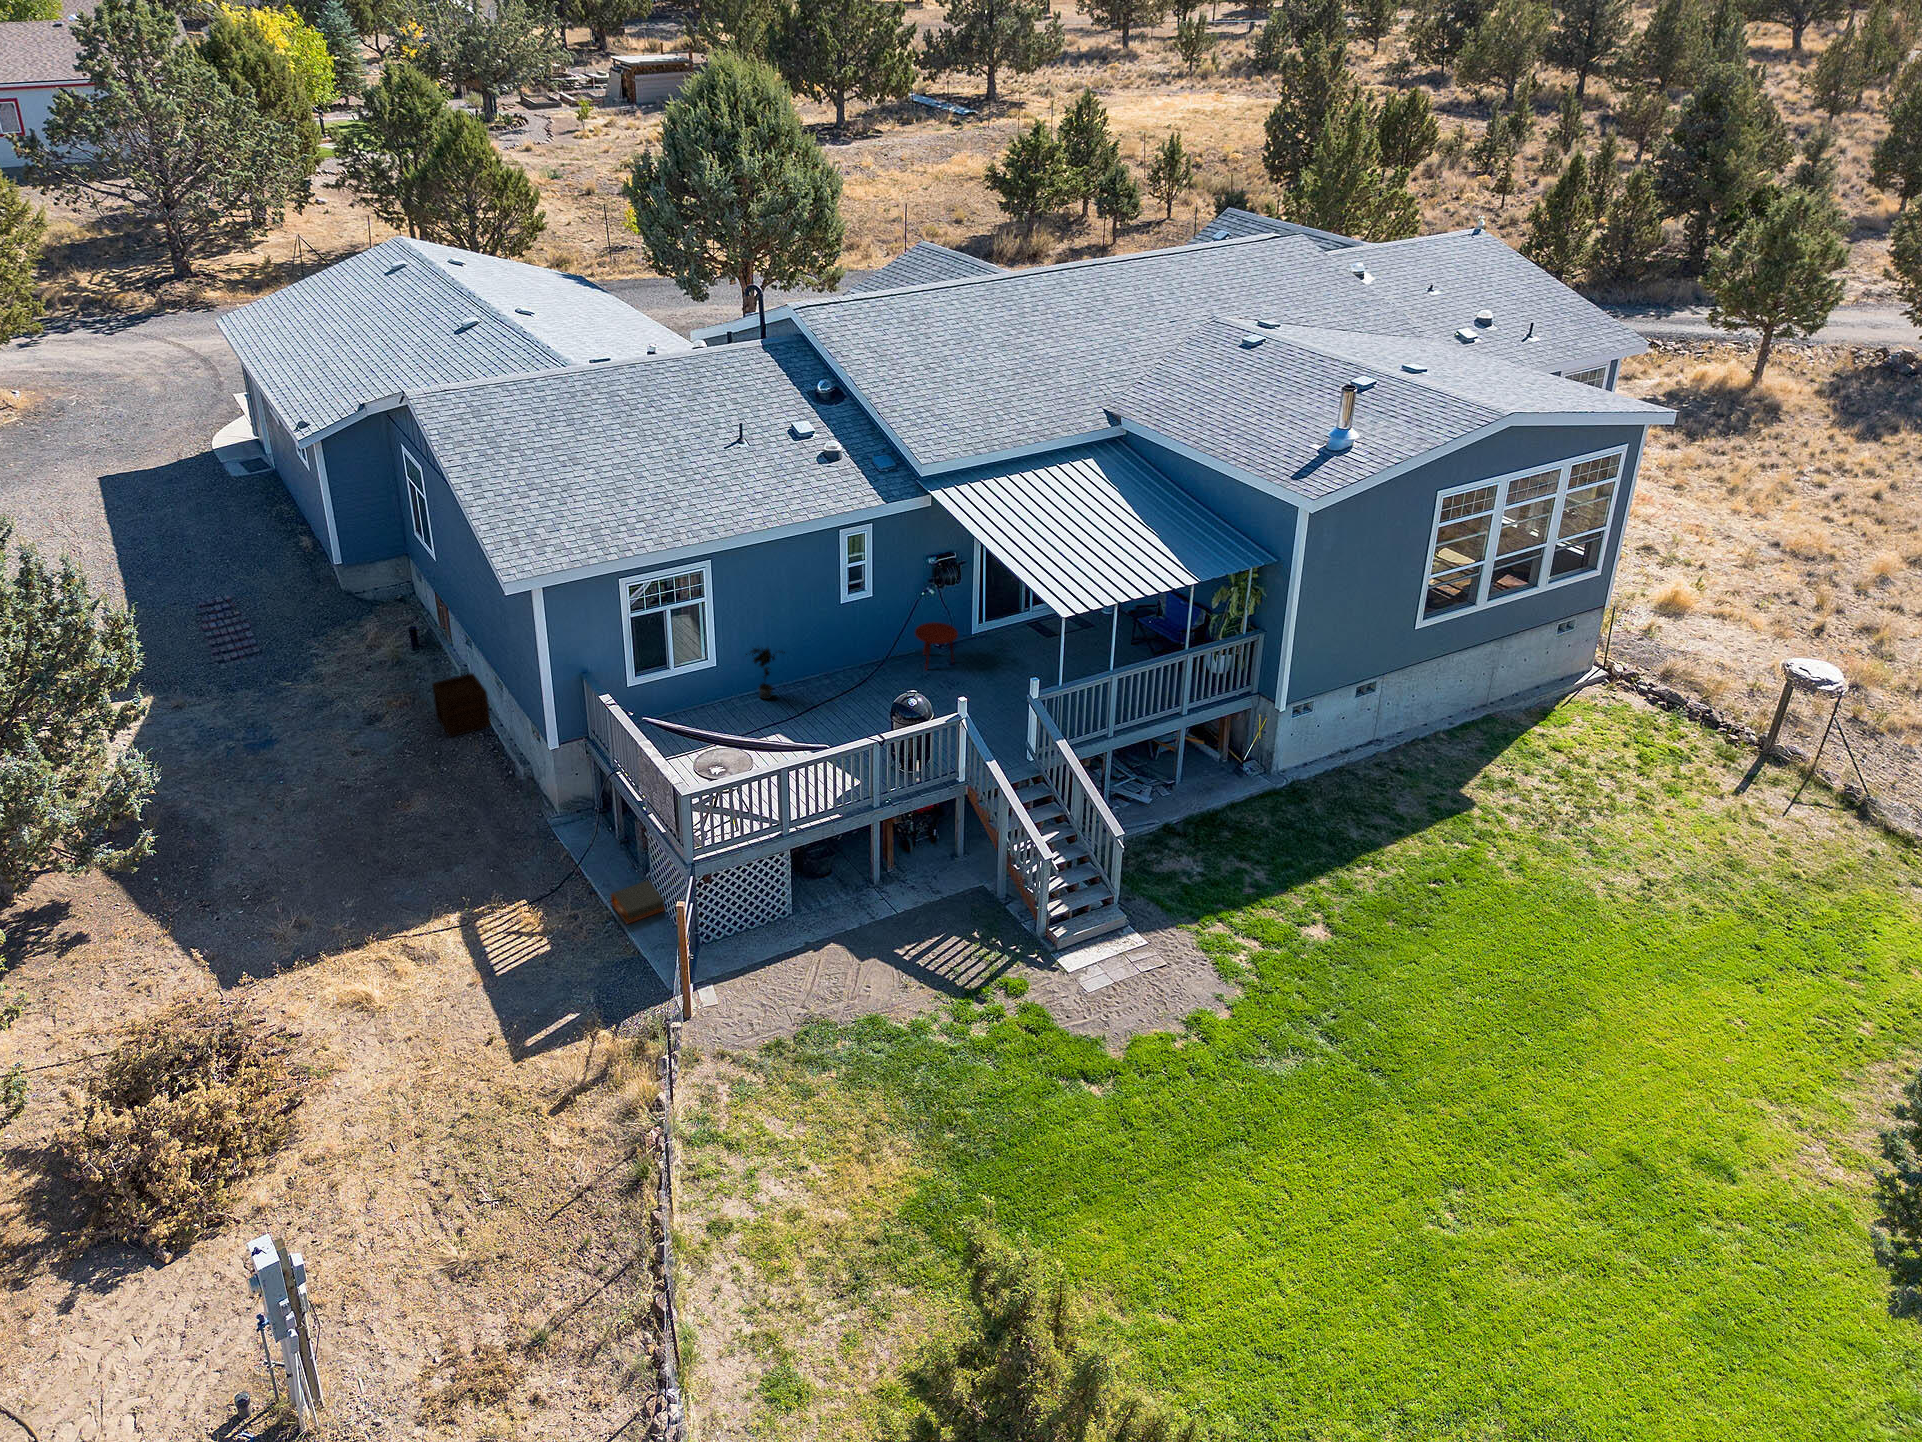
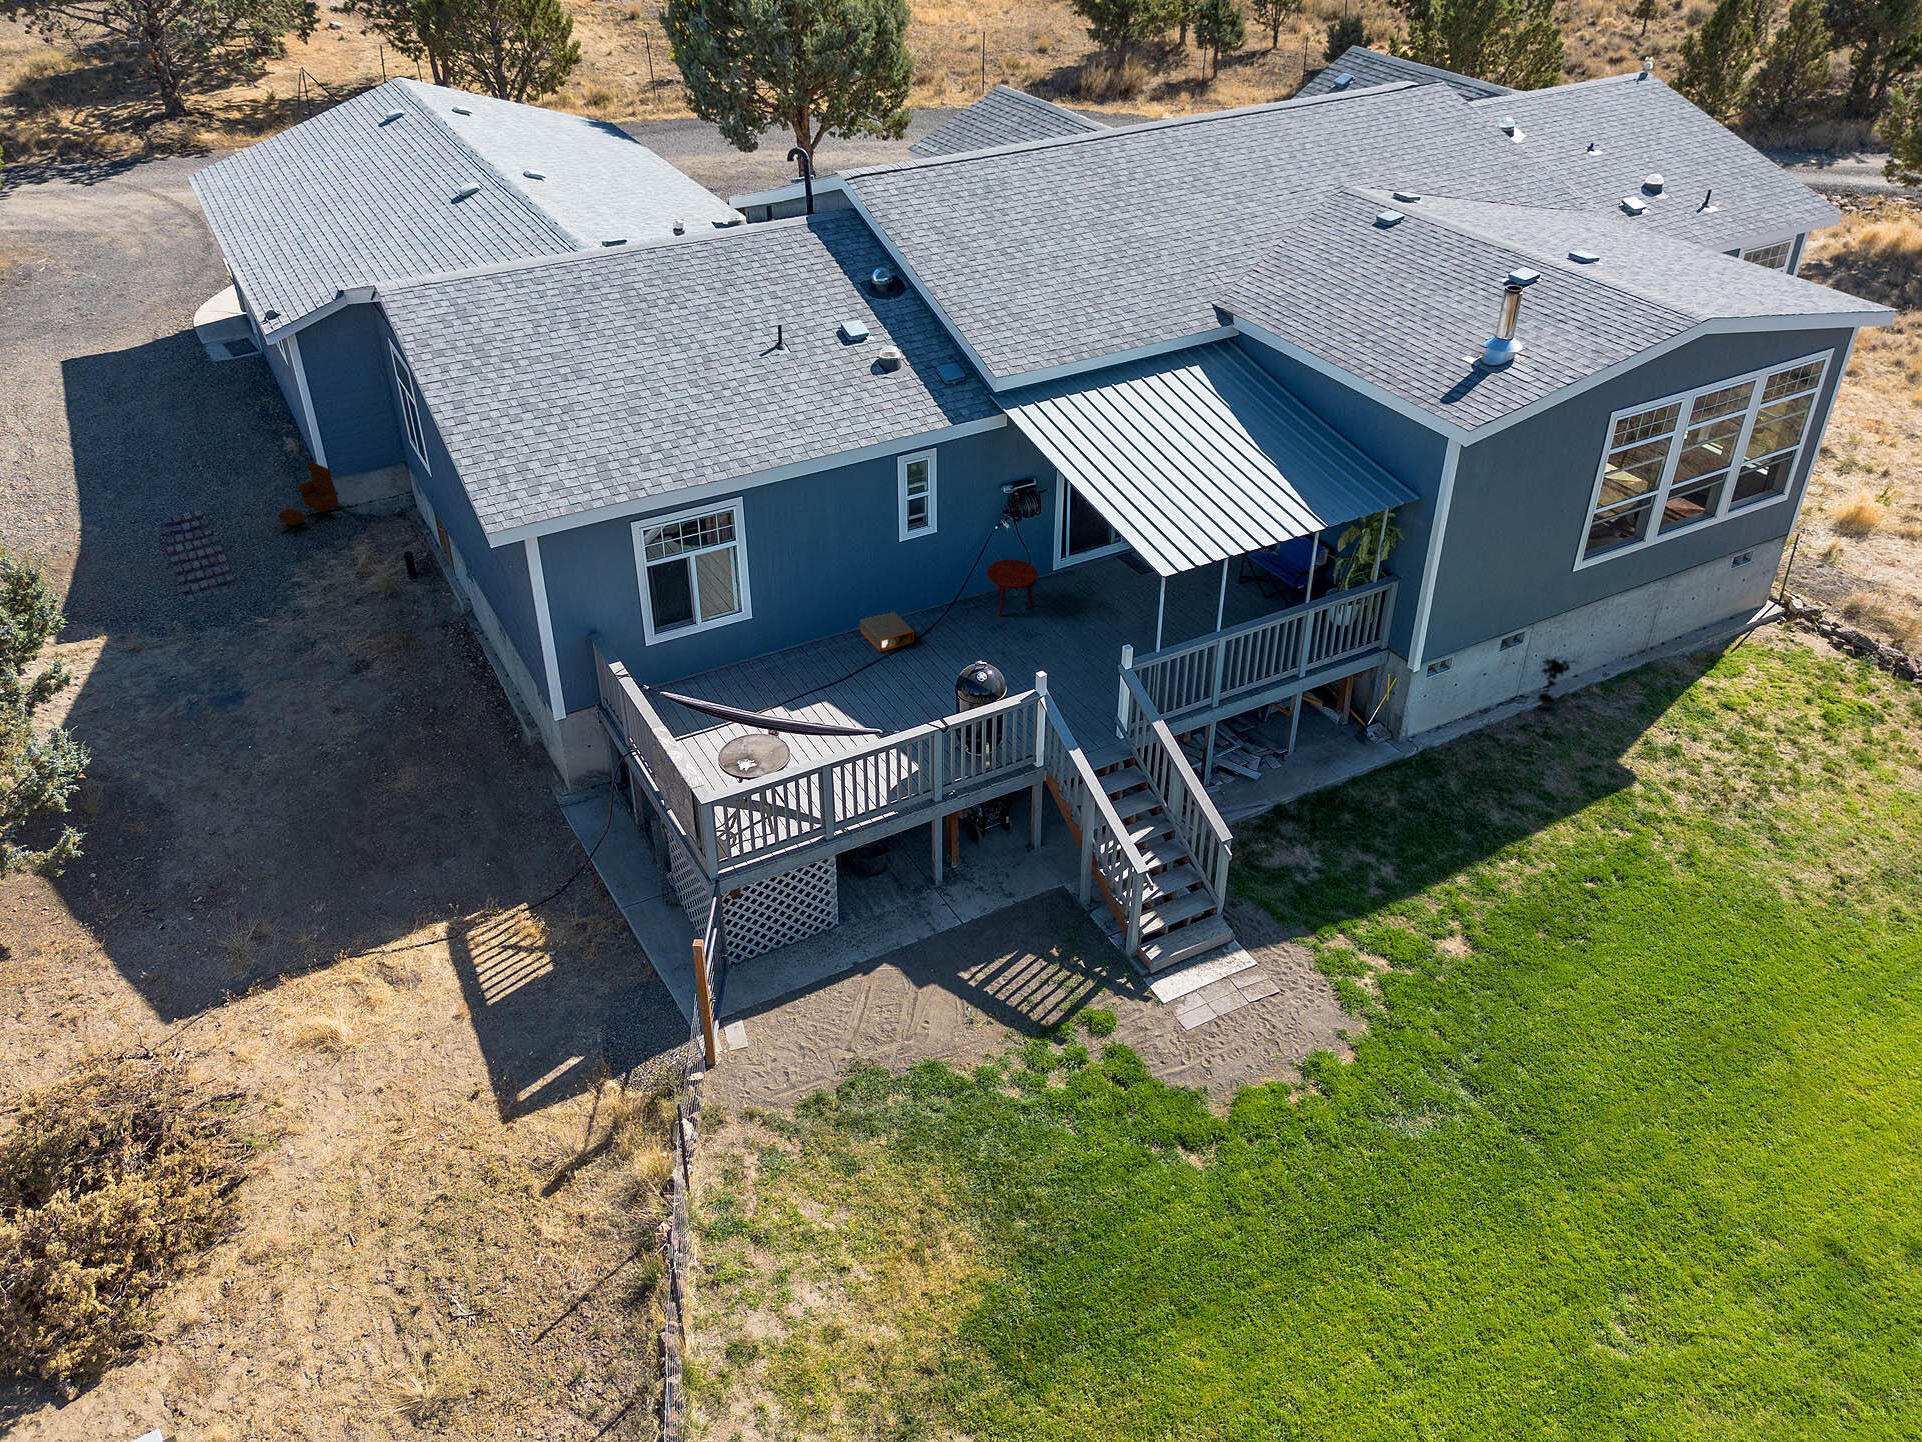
lounge chair: none [296,555,348,618] -> present [279,462,339,536]
potted plant: present [746,648,785,699] -> present [1538,658,1578,710]
wooden crate: present [432,673,491,737] -> none [426,613,497,690]
storage box: present [611,881,665,924] -> present [860,610,914,652]

